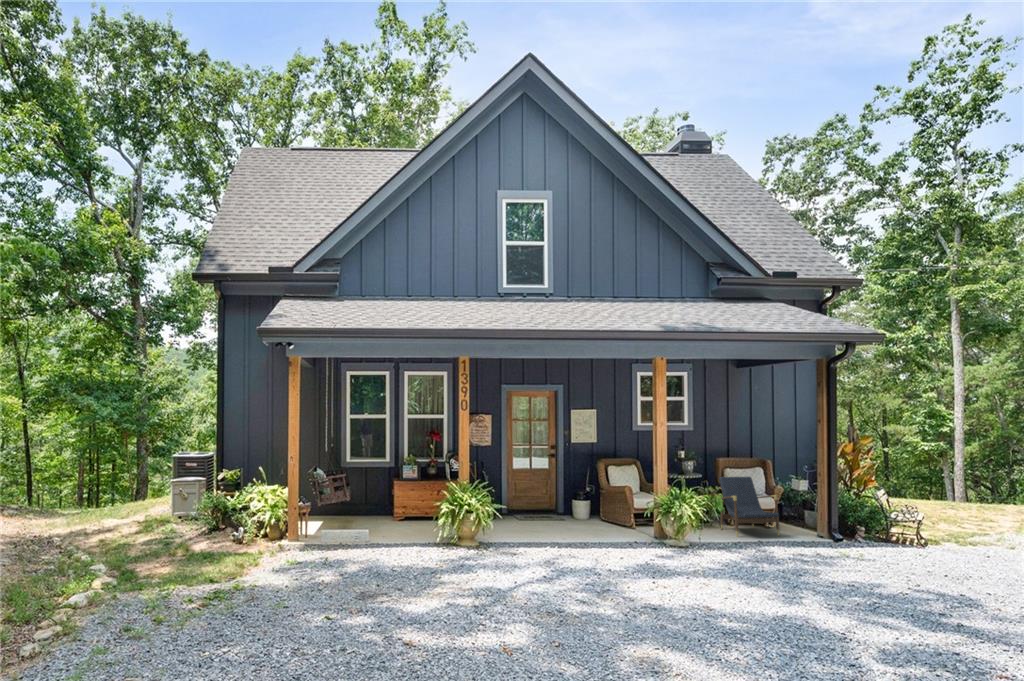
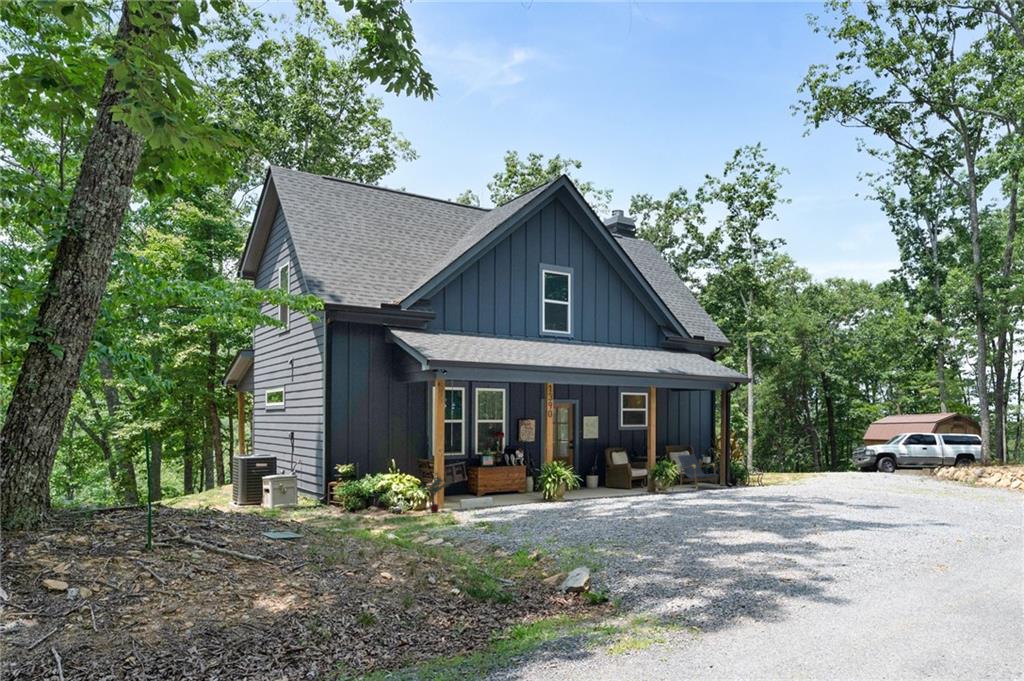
potted tree: none [236,486,280,548] -> present [419,473,450,513]

